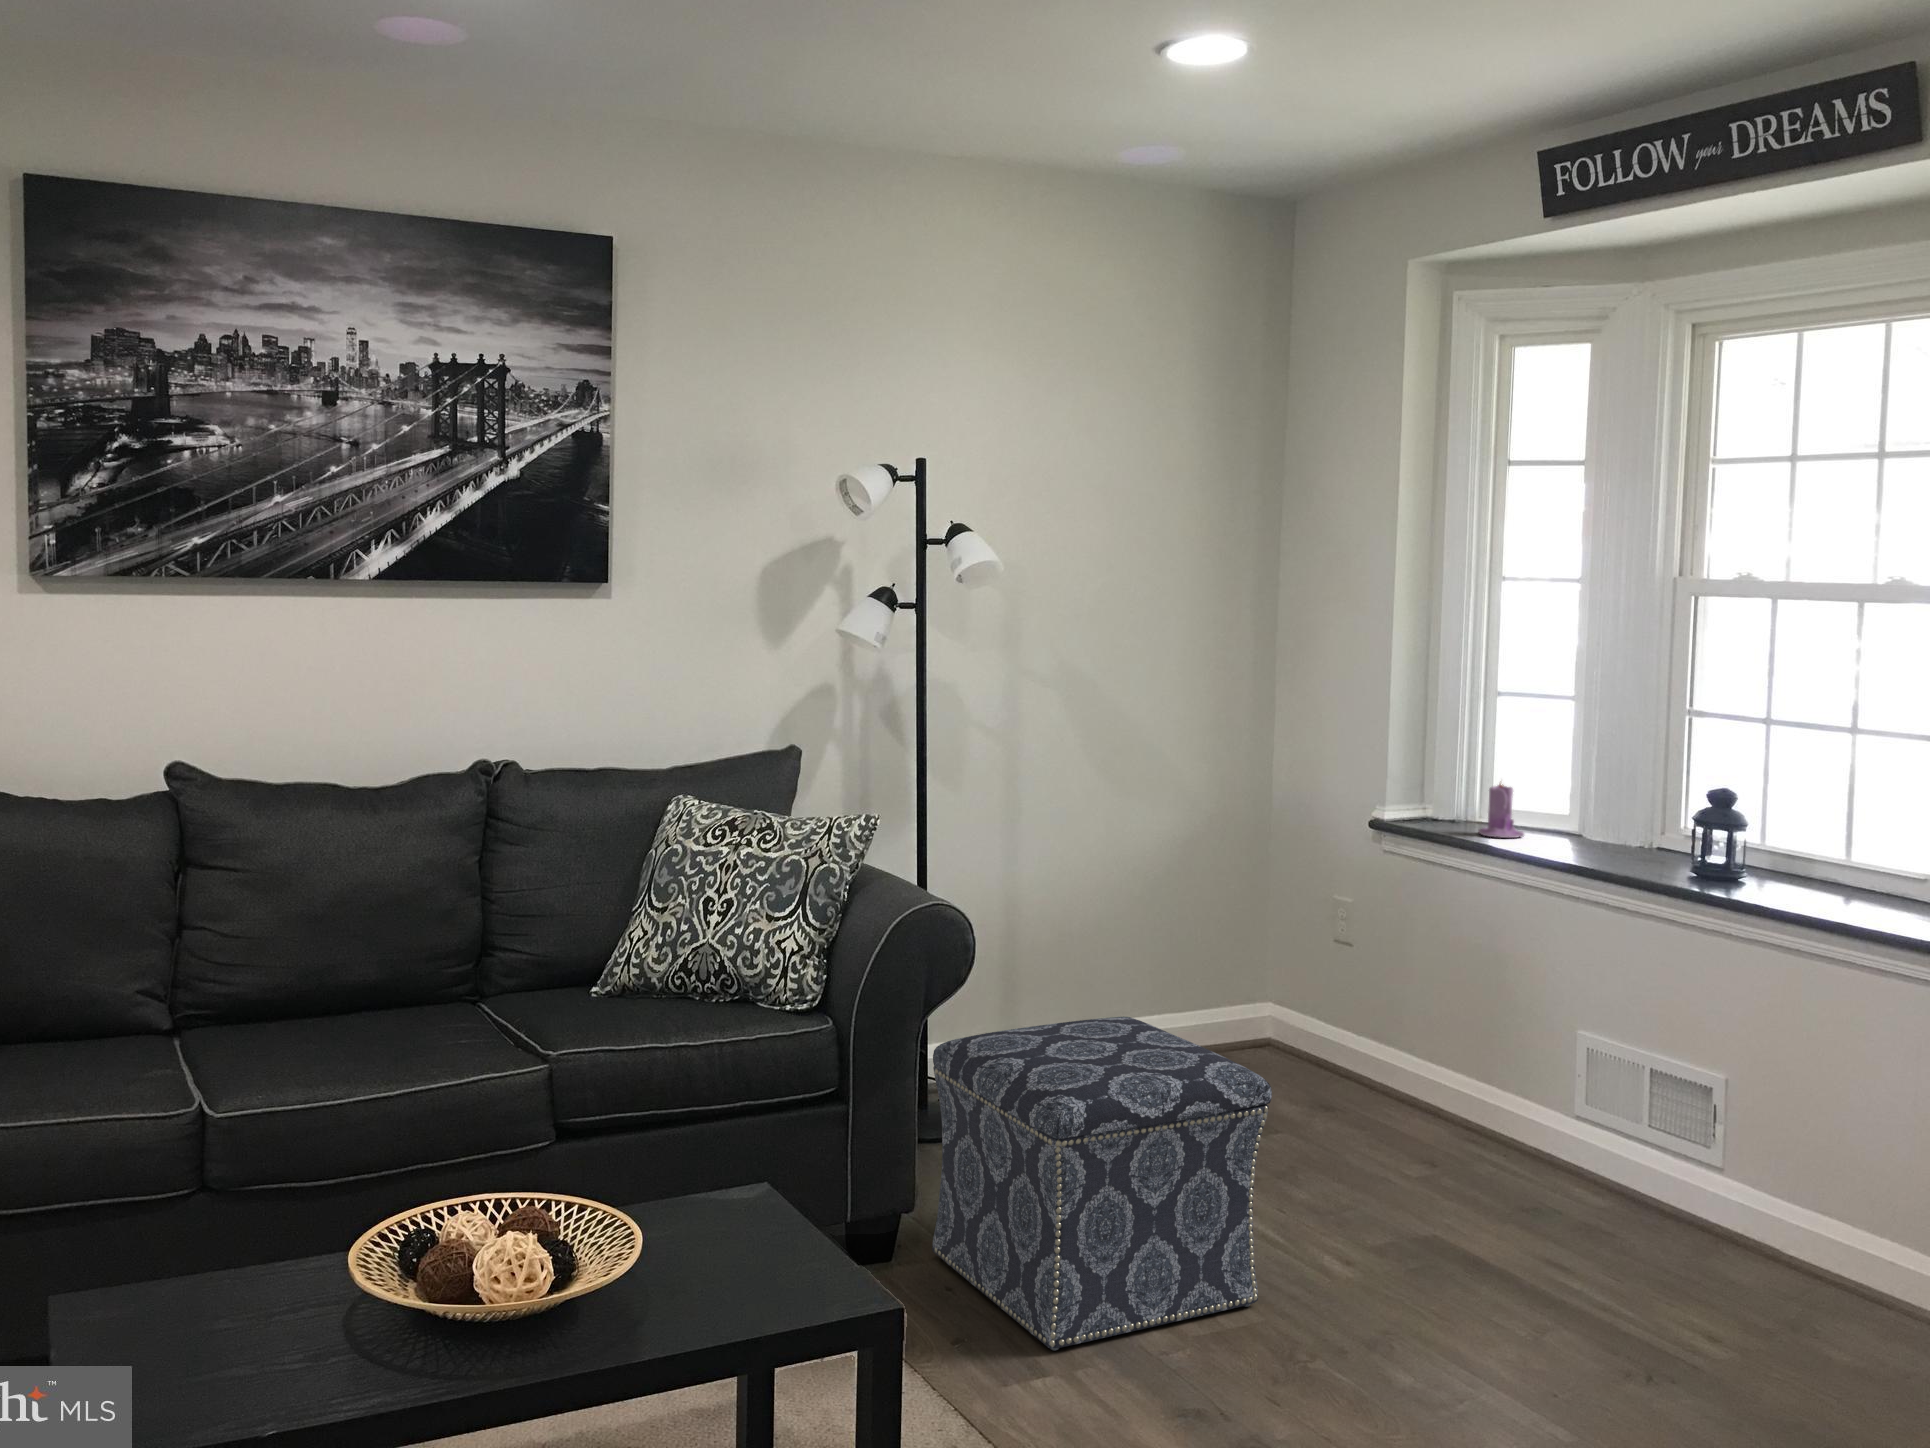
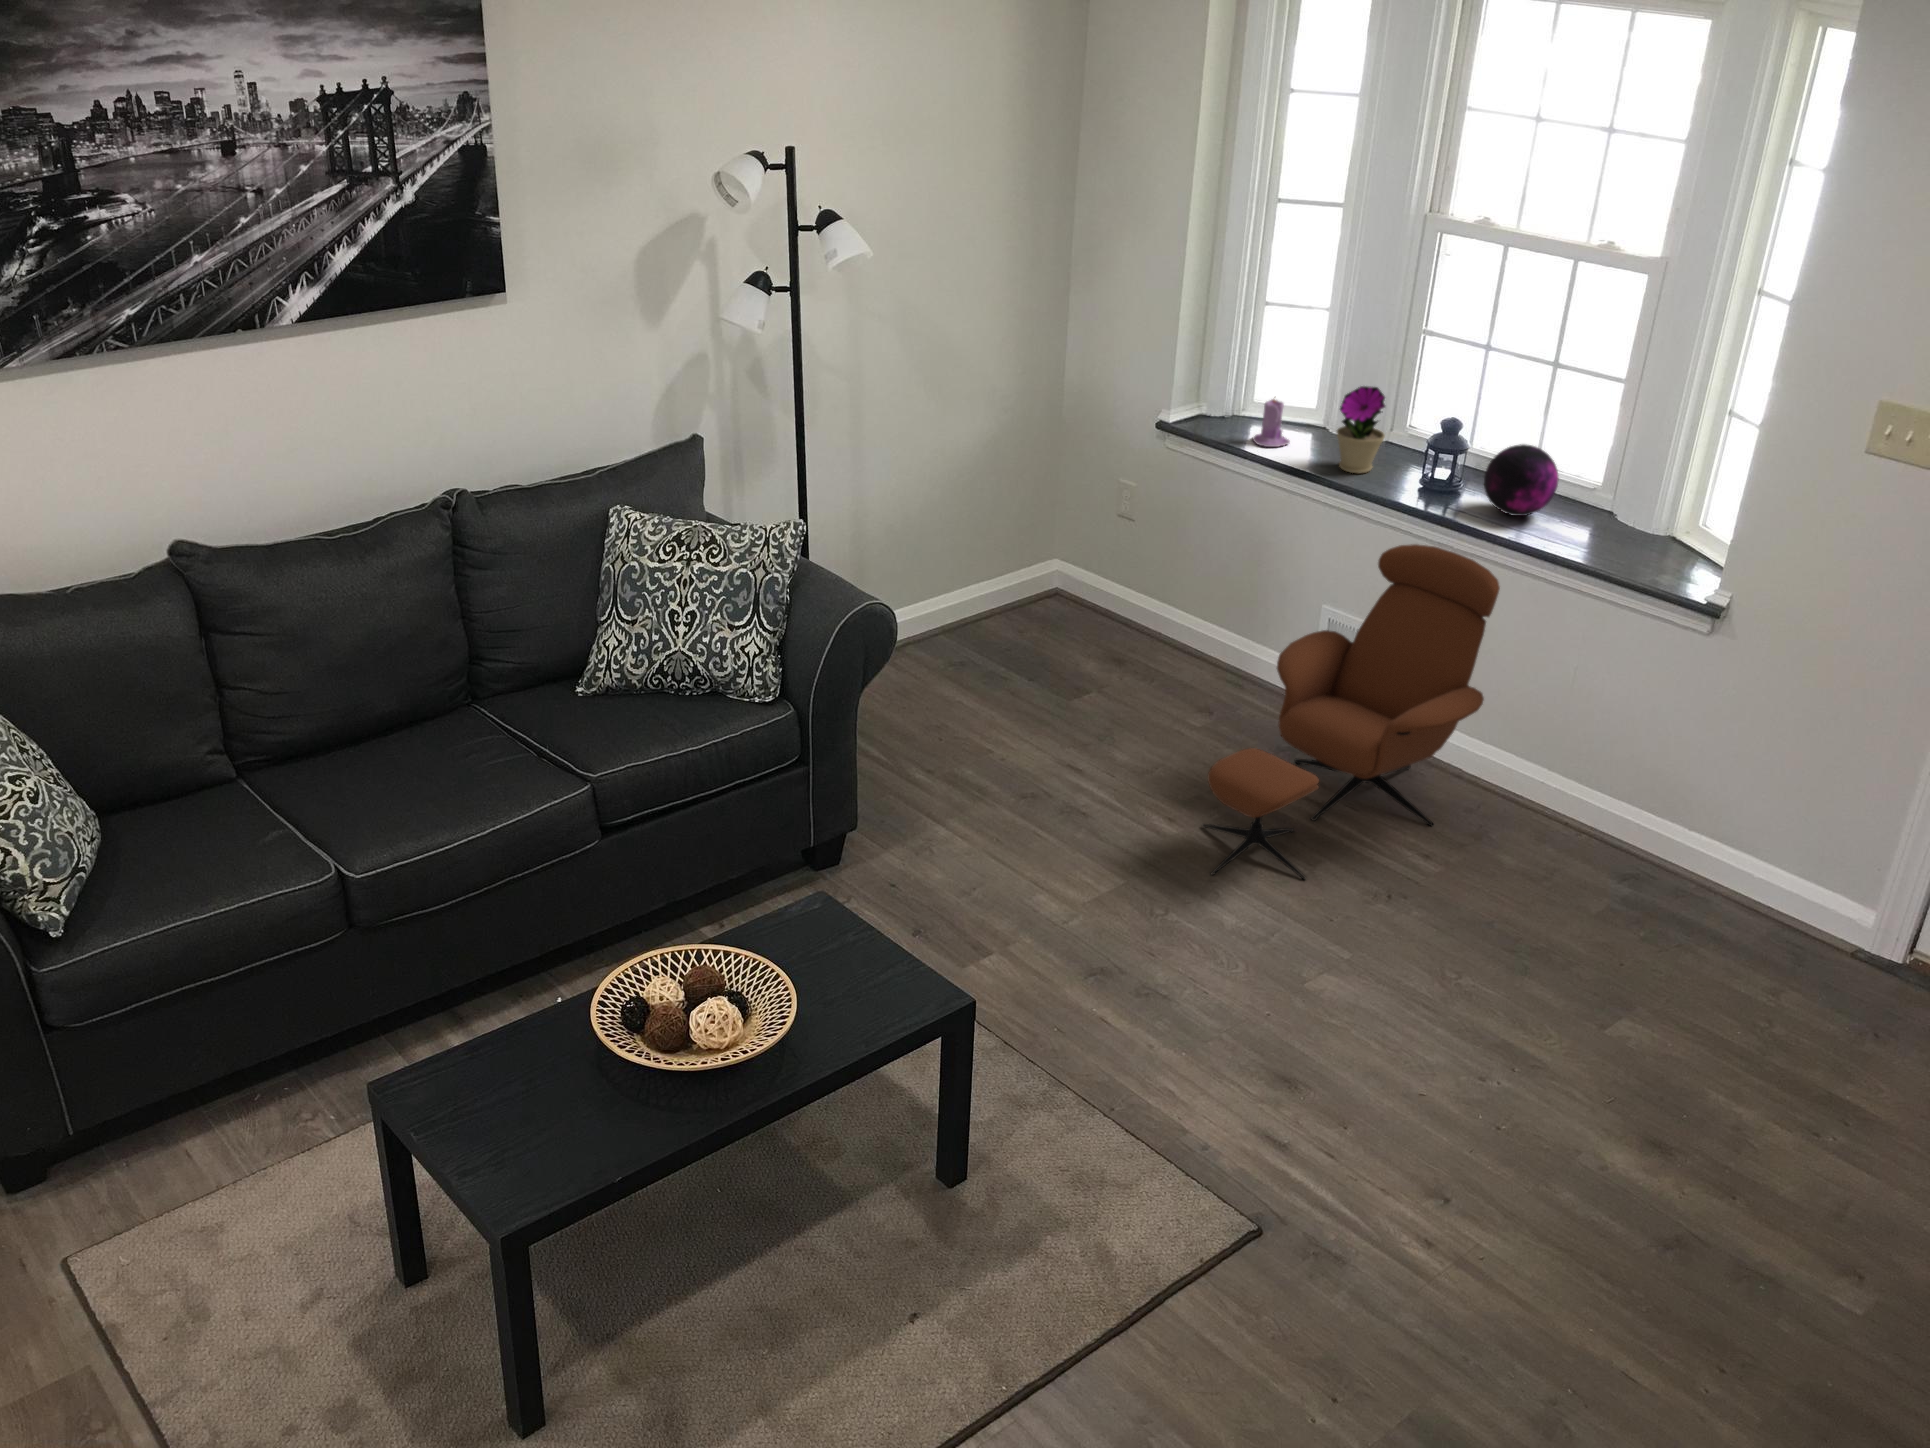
flower pot: none [1574,754,1637,858] -> present [1337,386,1385,473]
decorative orb: none [1766,802,1868,893] -> present [1484,444,1559,516]
lounge chair: none [1385,919,1793,1339] -> present [1202,544,1500,880]
ottoman: present [932,1017,1272,1351] -> none [871,664,1137,935]

